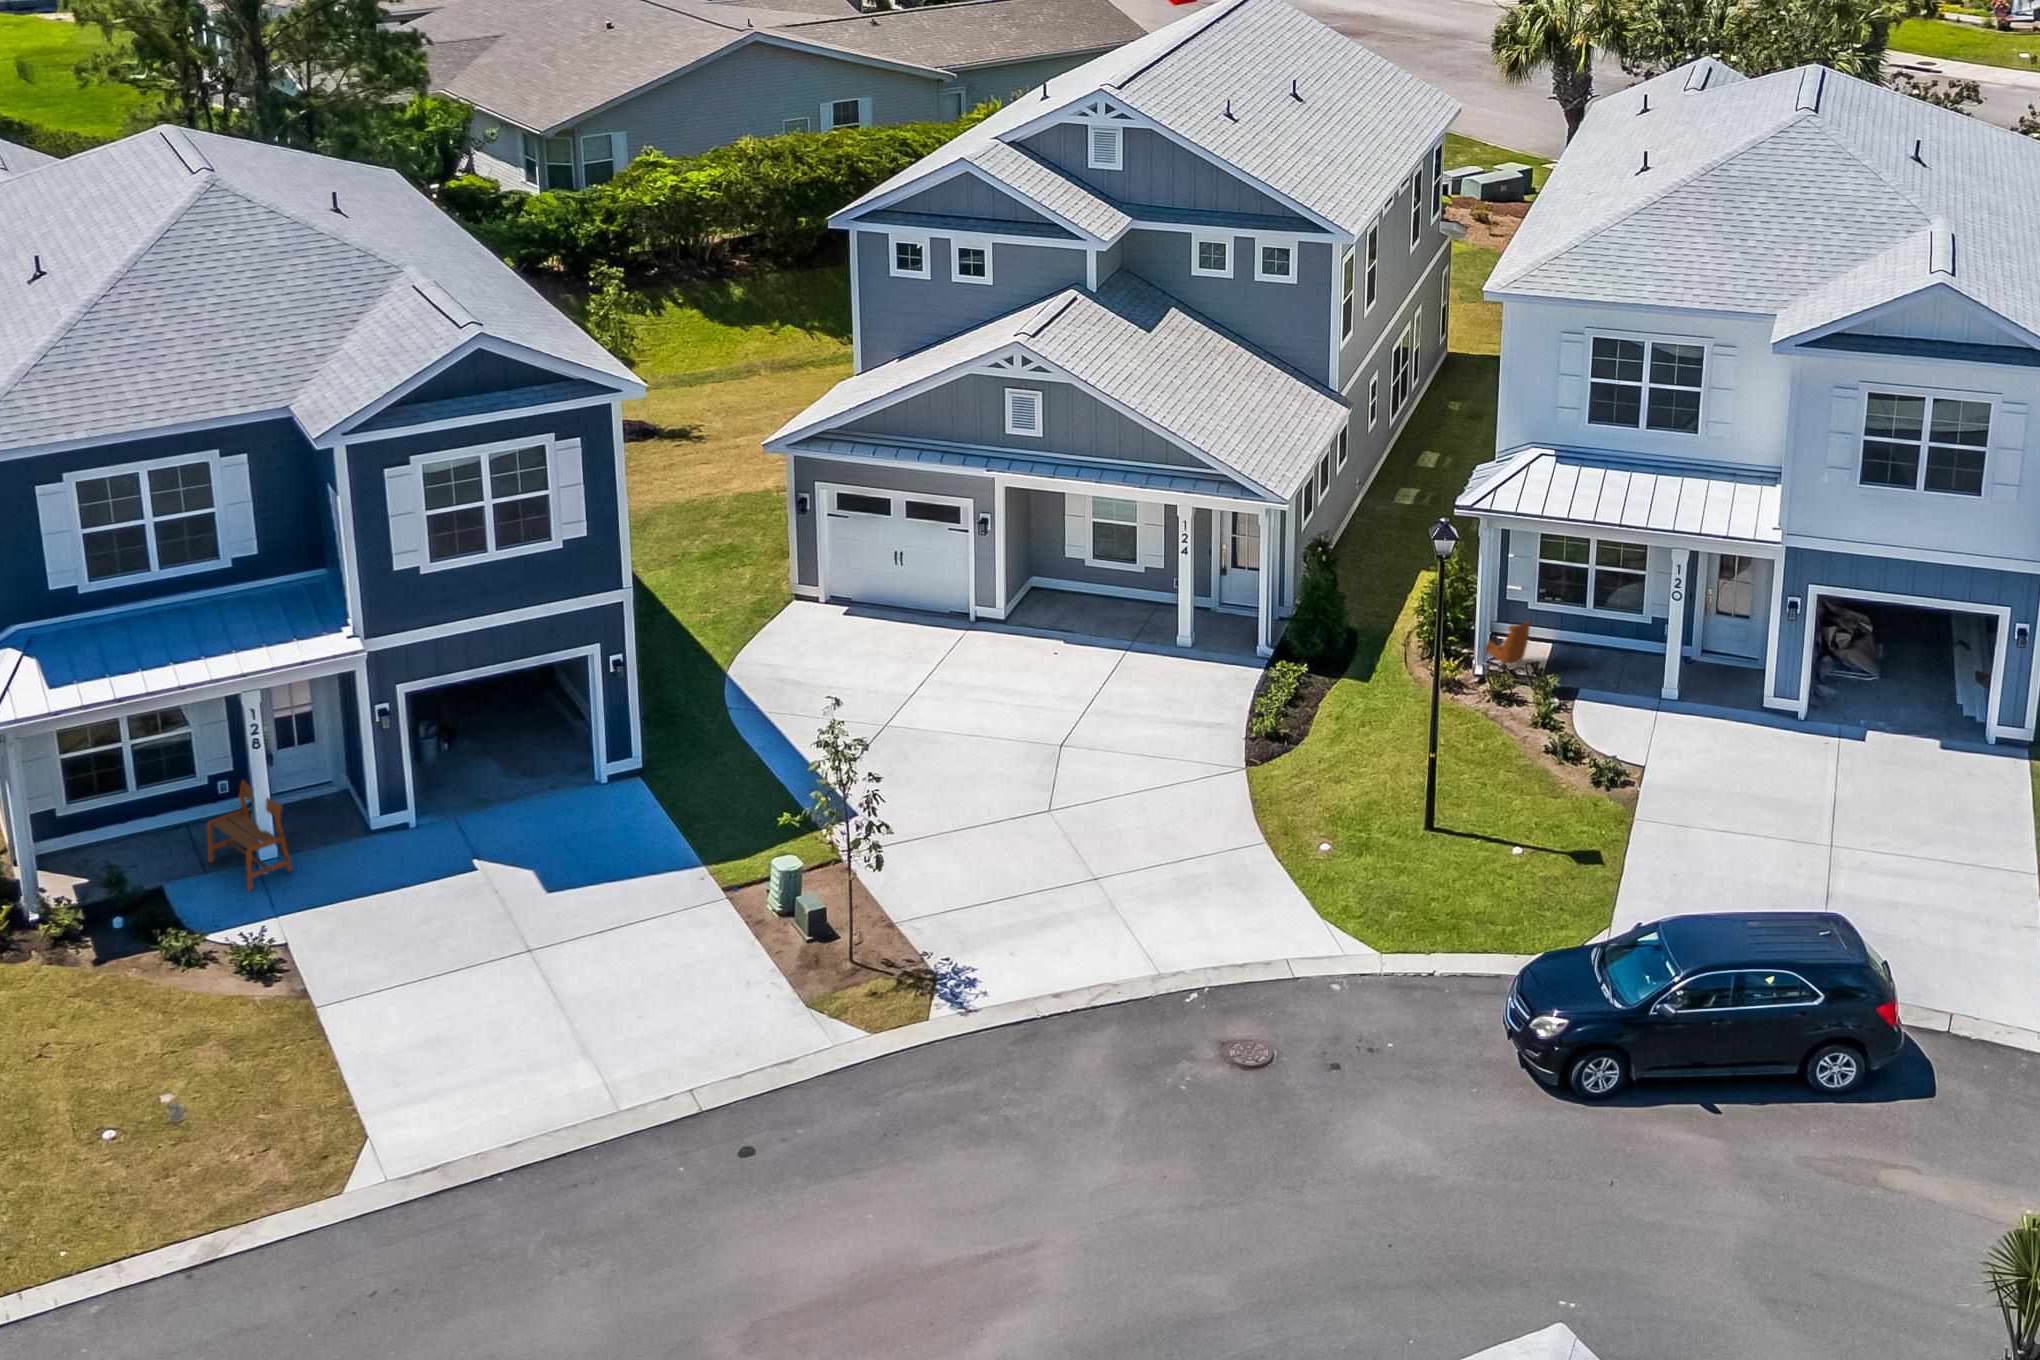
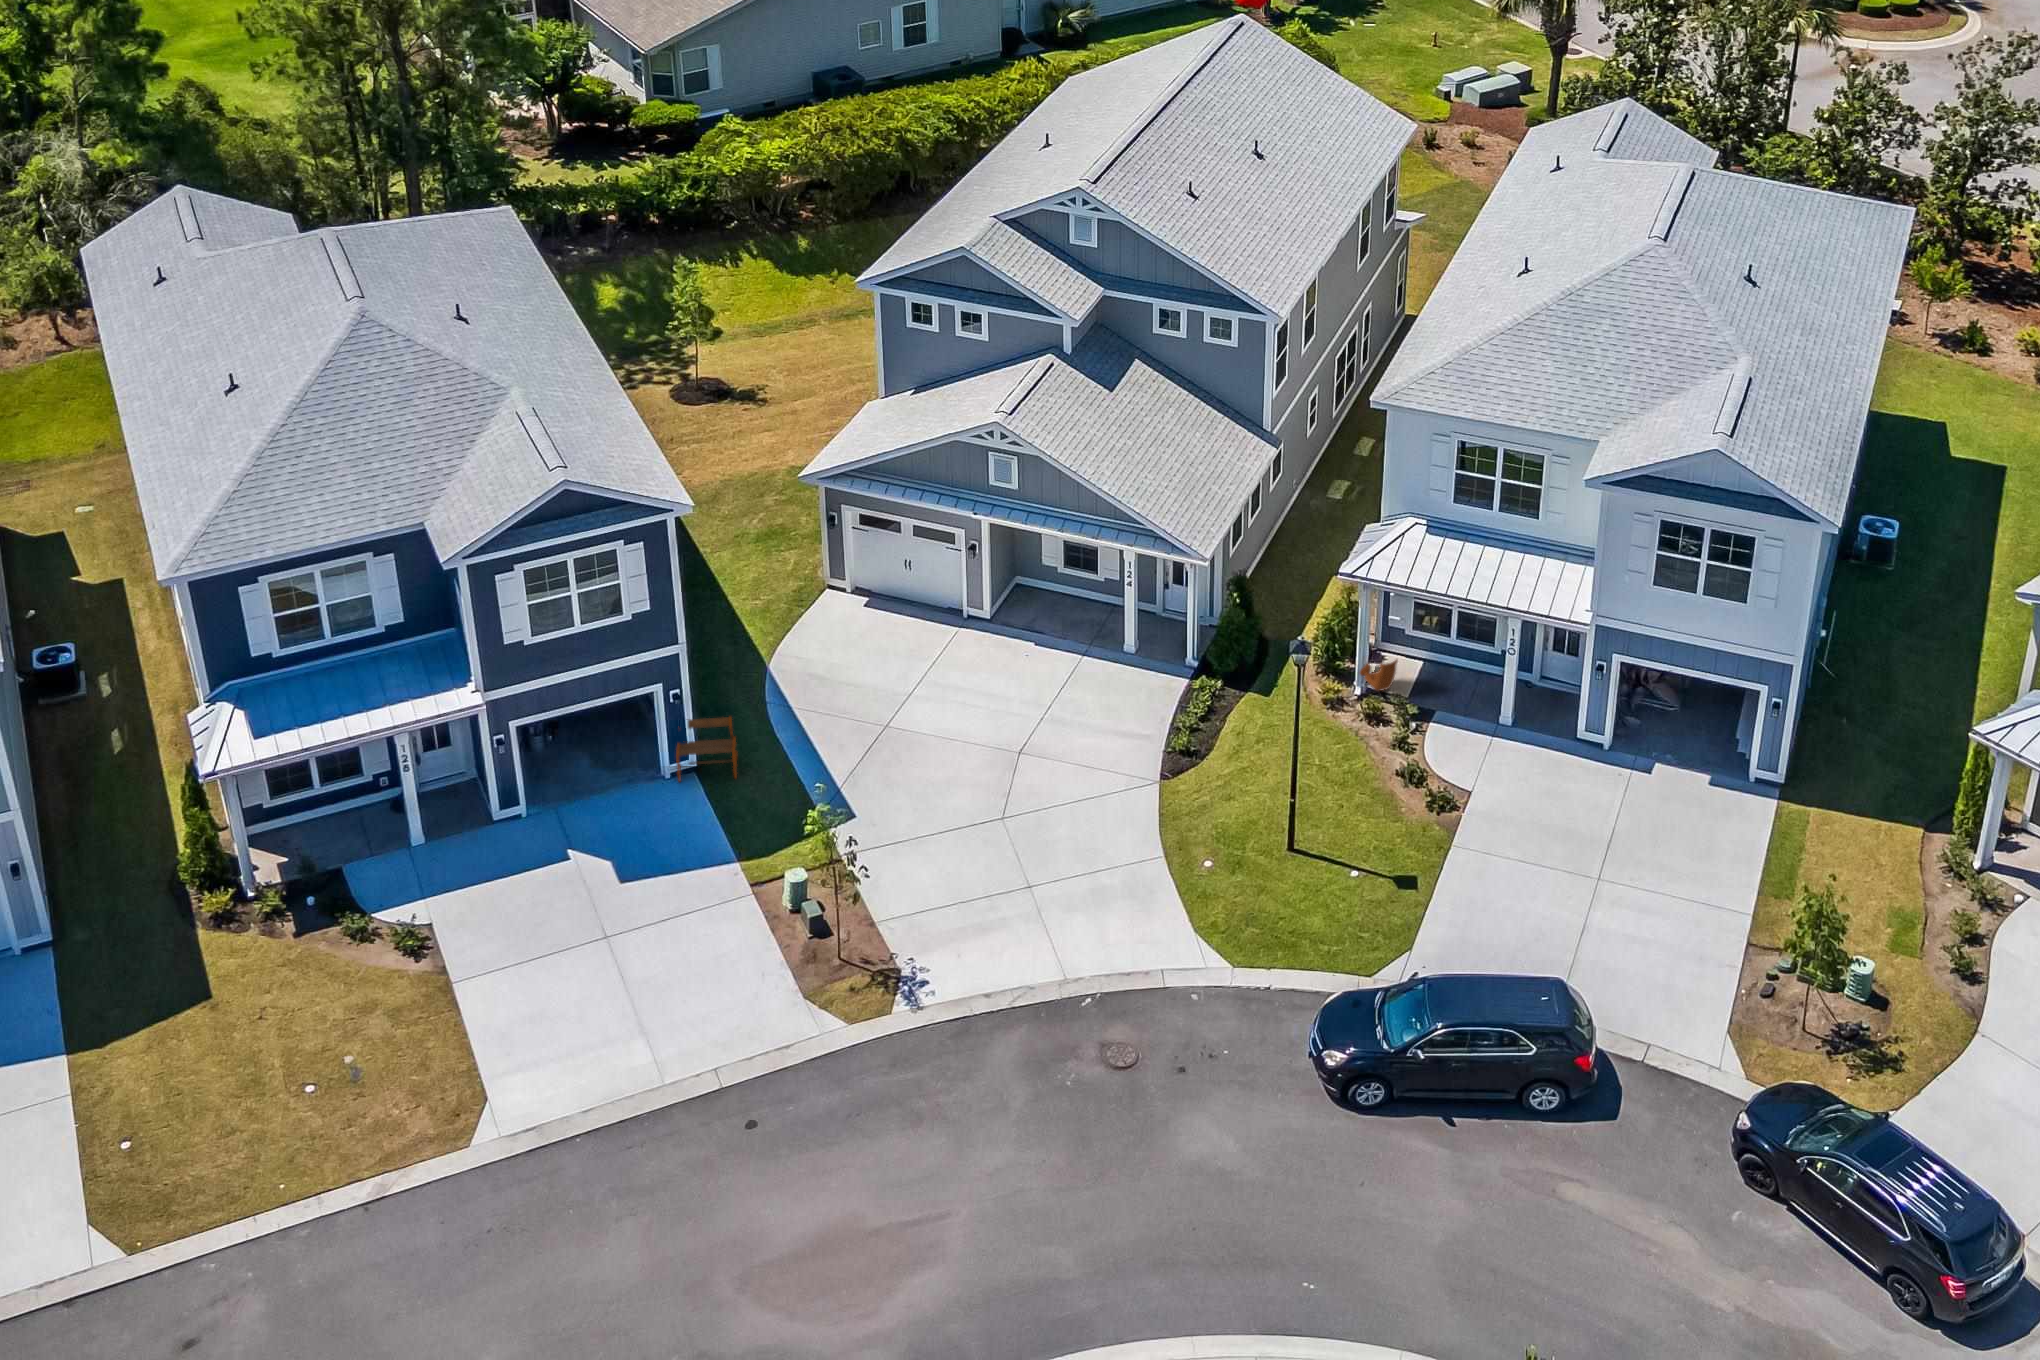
bench: present [207,781,292,891] -> present [676,717,737,782]

